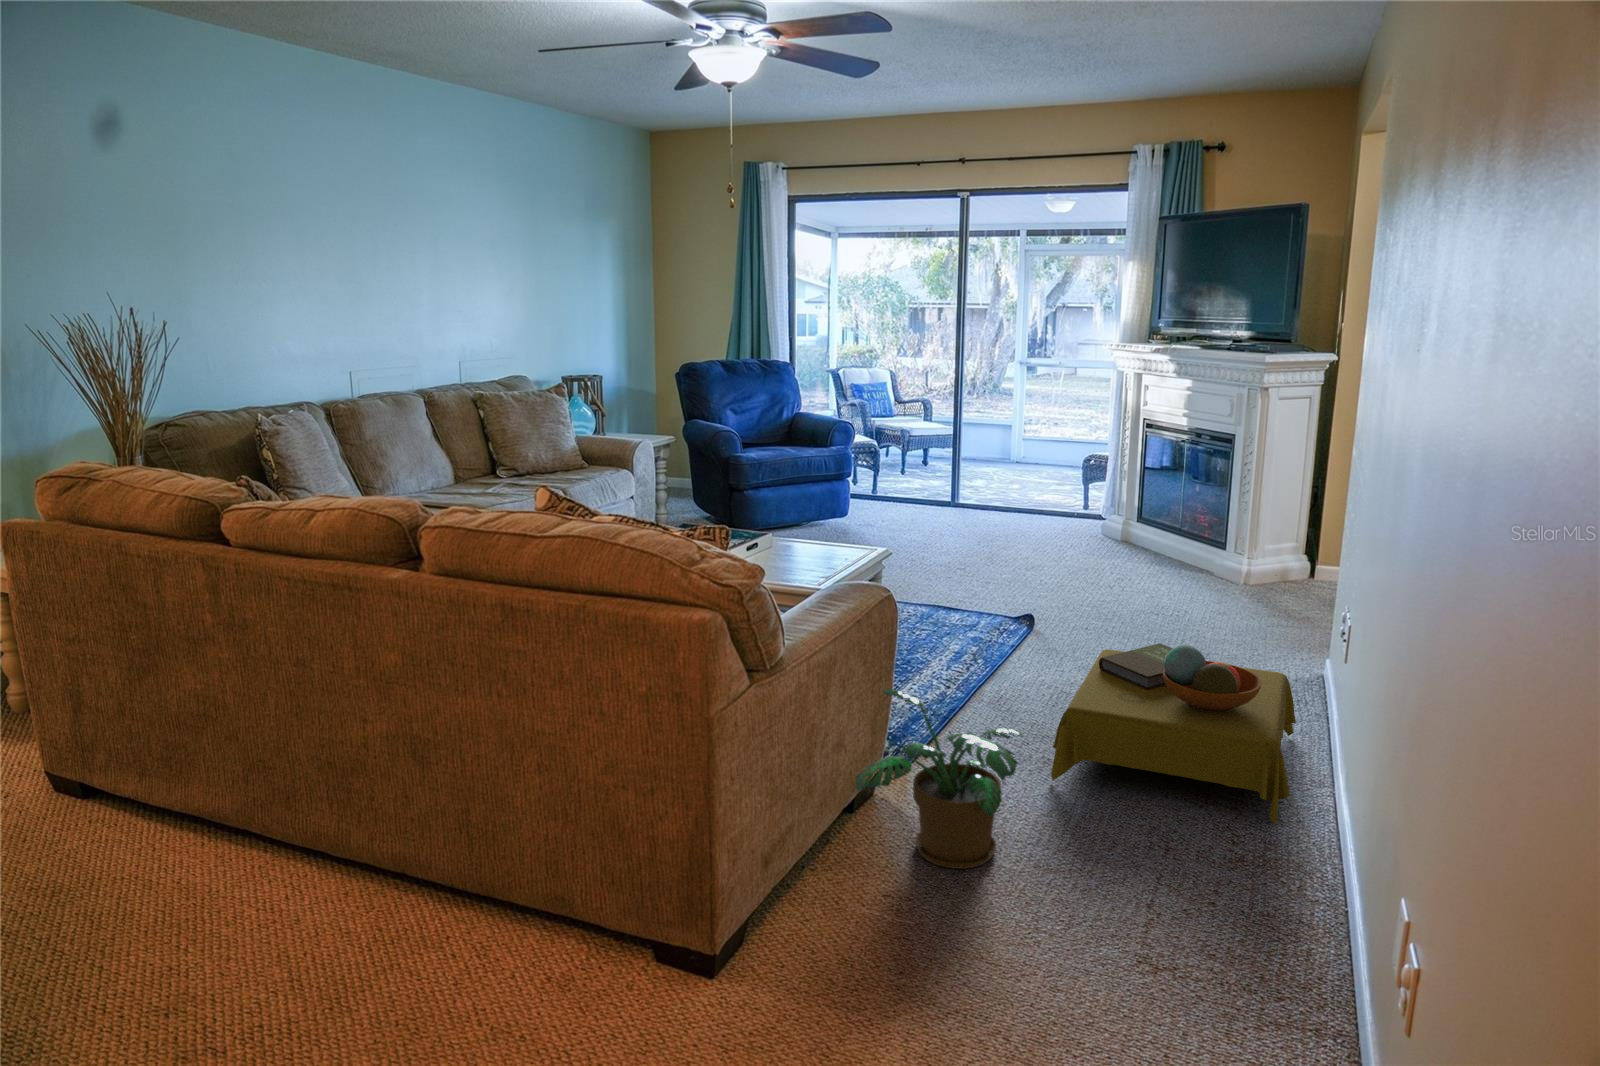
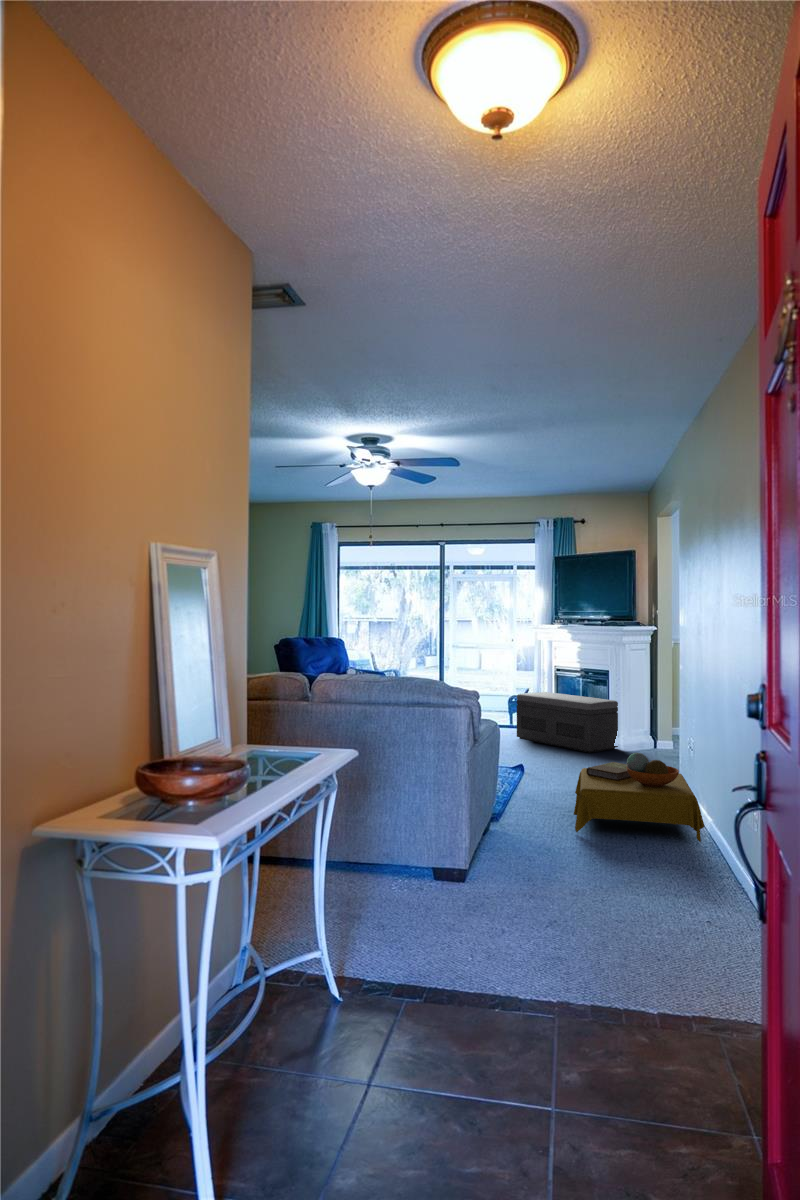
storage bench: none [1069,463,1245,581] -> present [517,692,618,753]
potted plant: present [855,689,1025,869] -> none [490,772,591,868]

